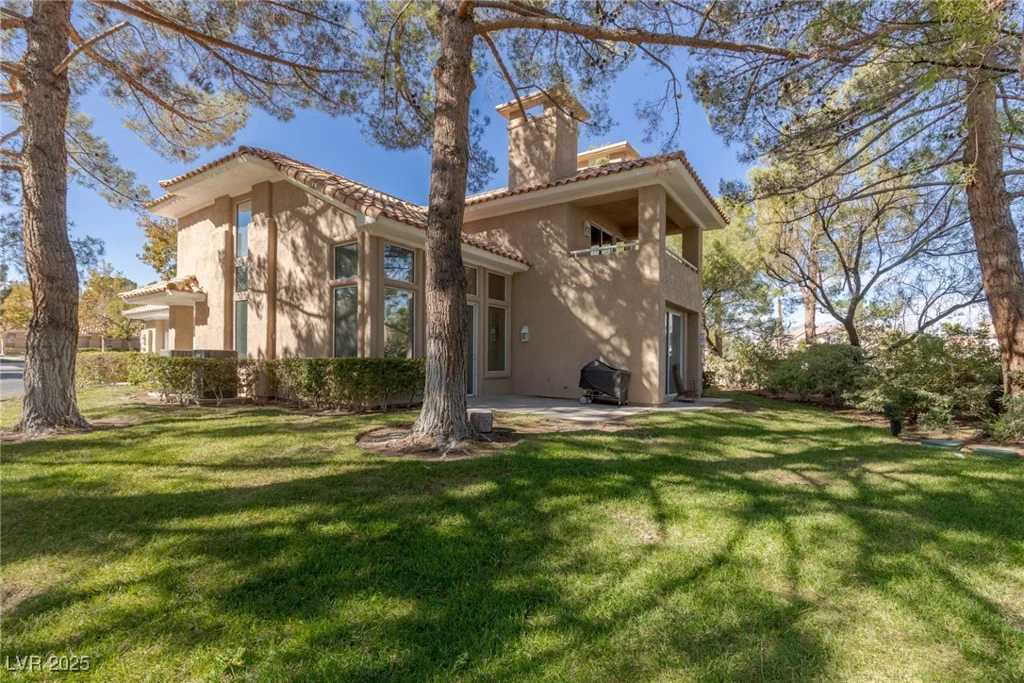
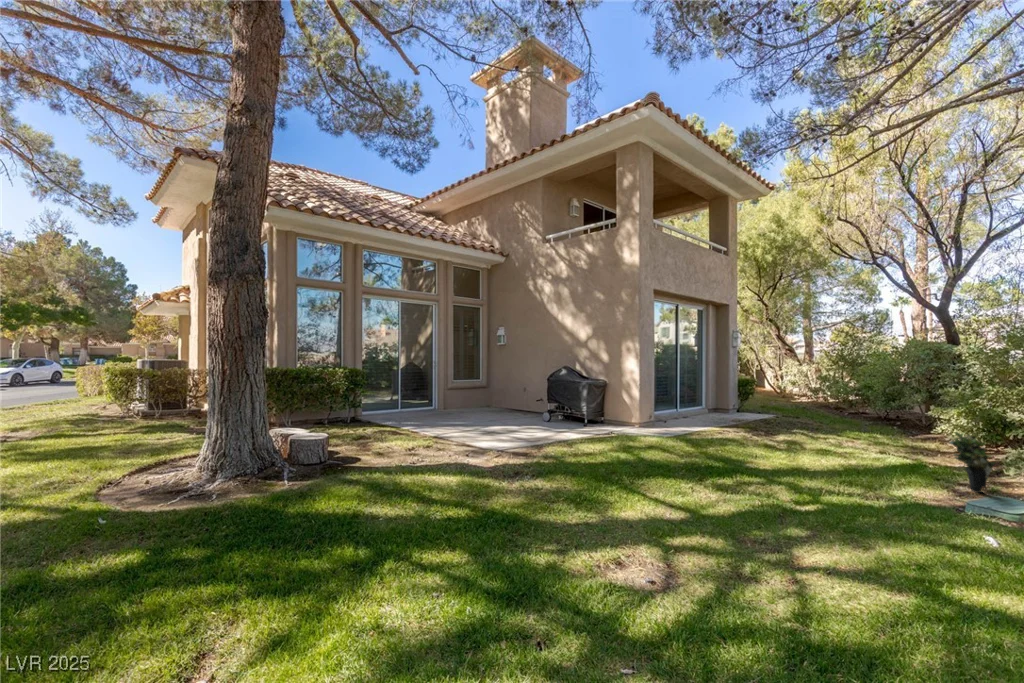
lounge chair: present [672,363,698,403] -> none [677,369,719,422]

